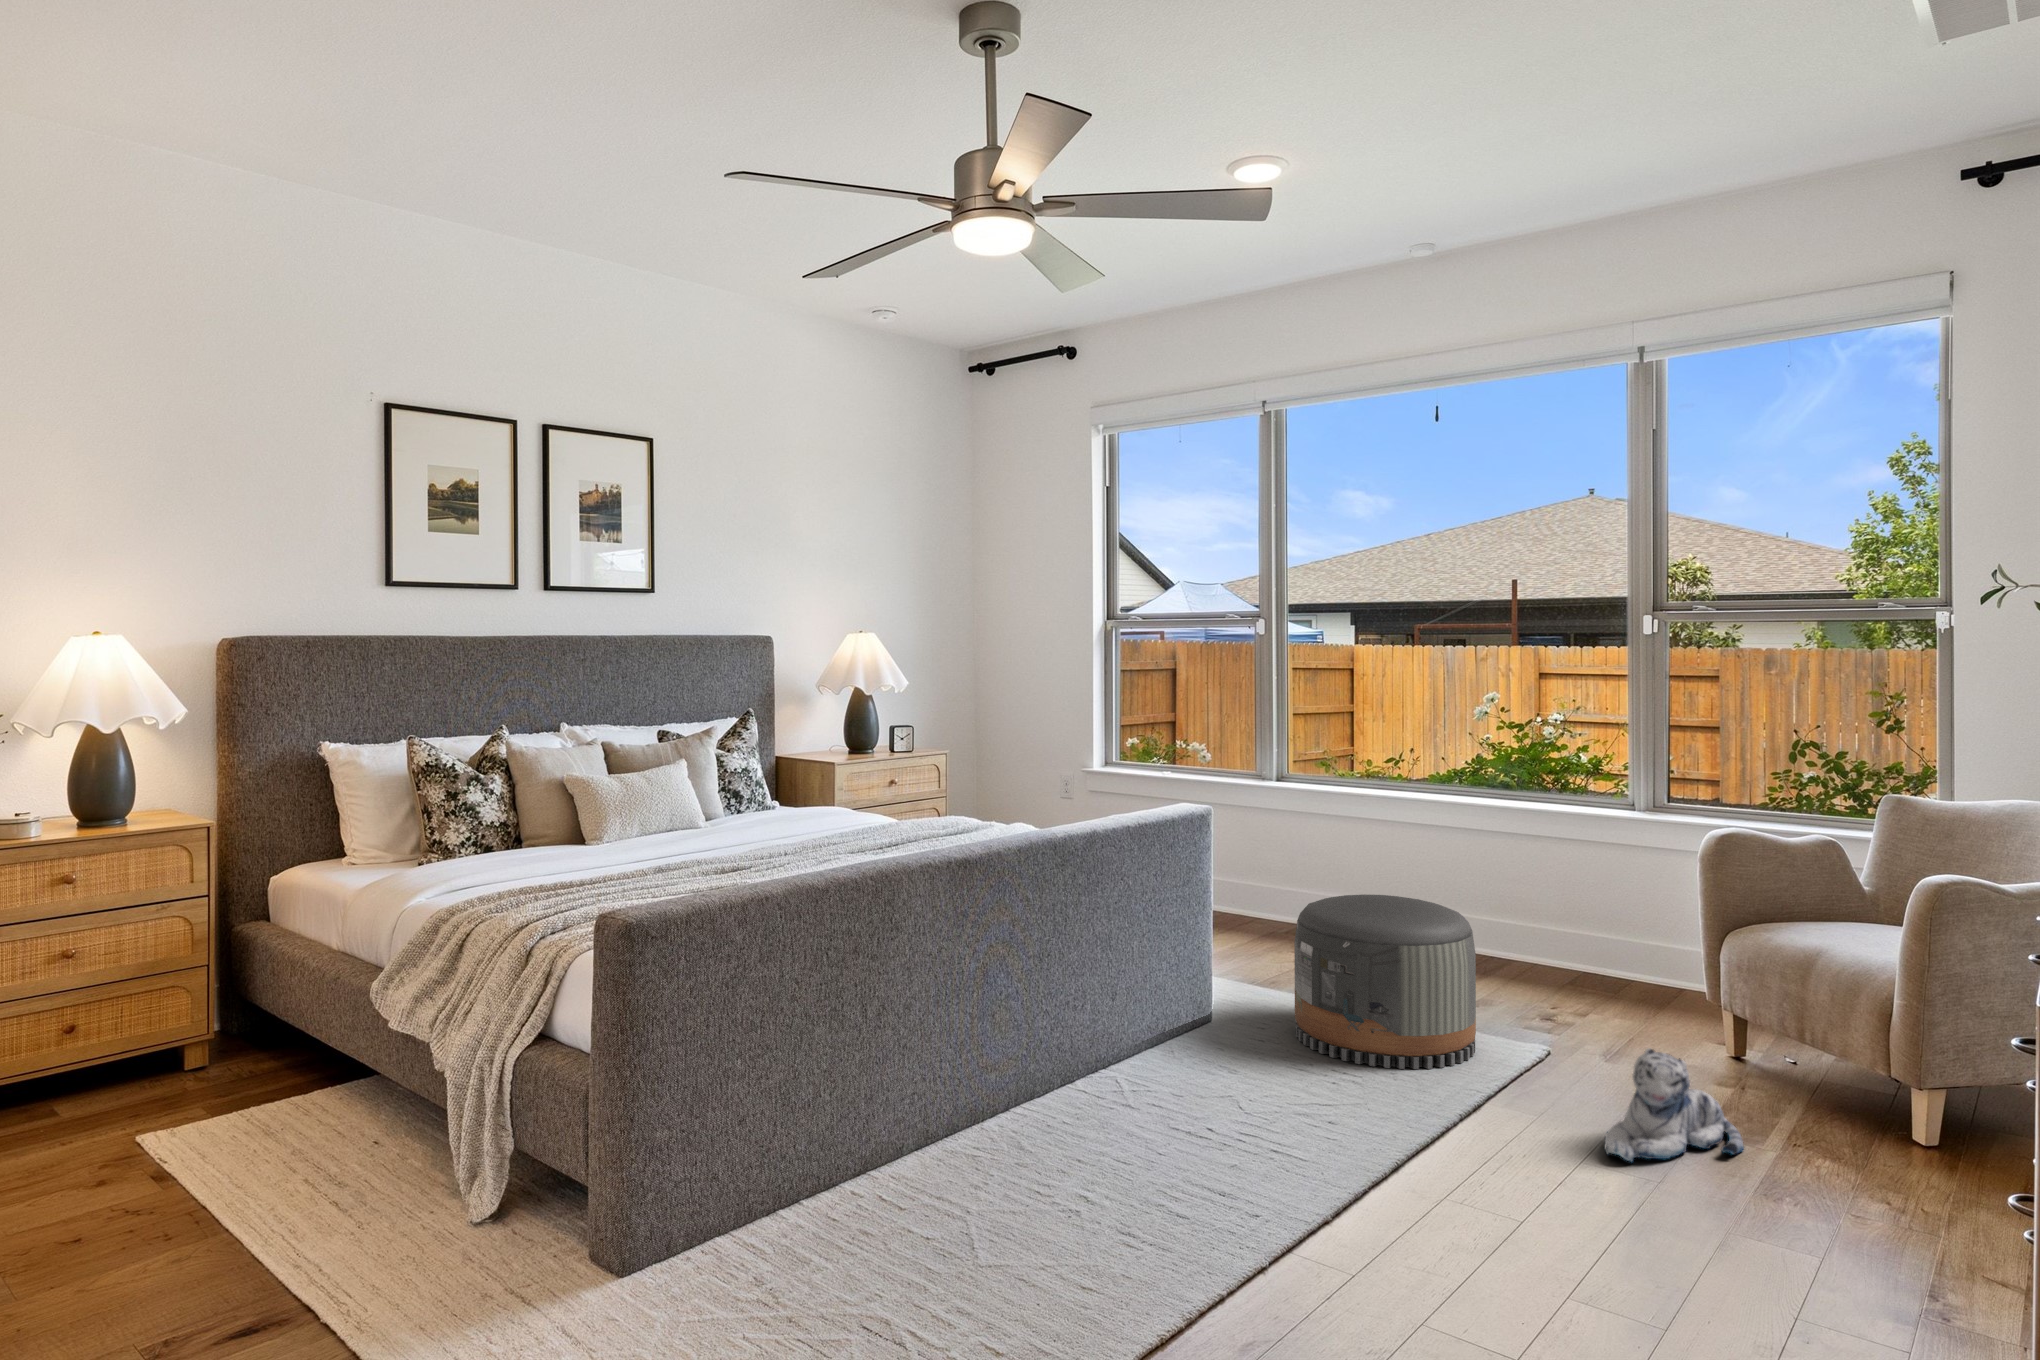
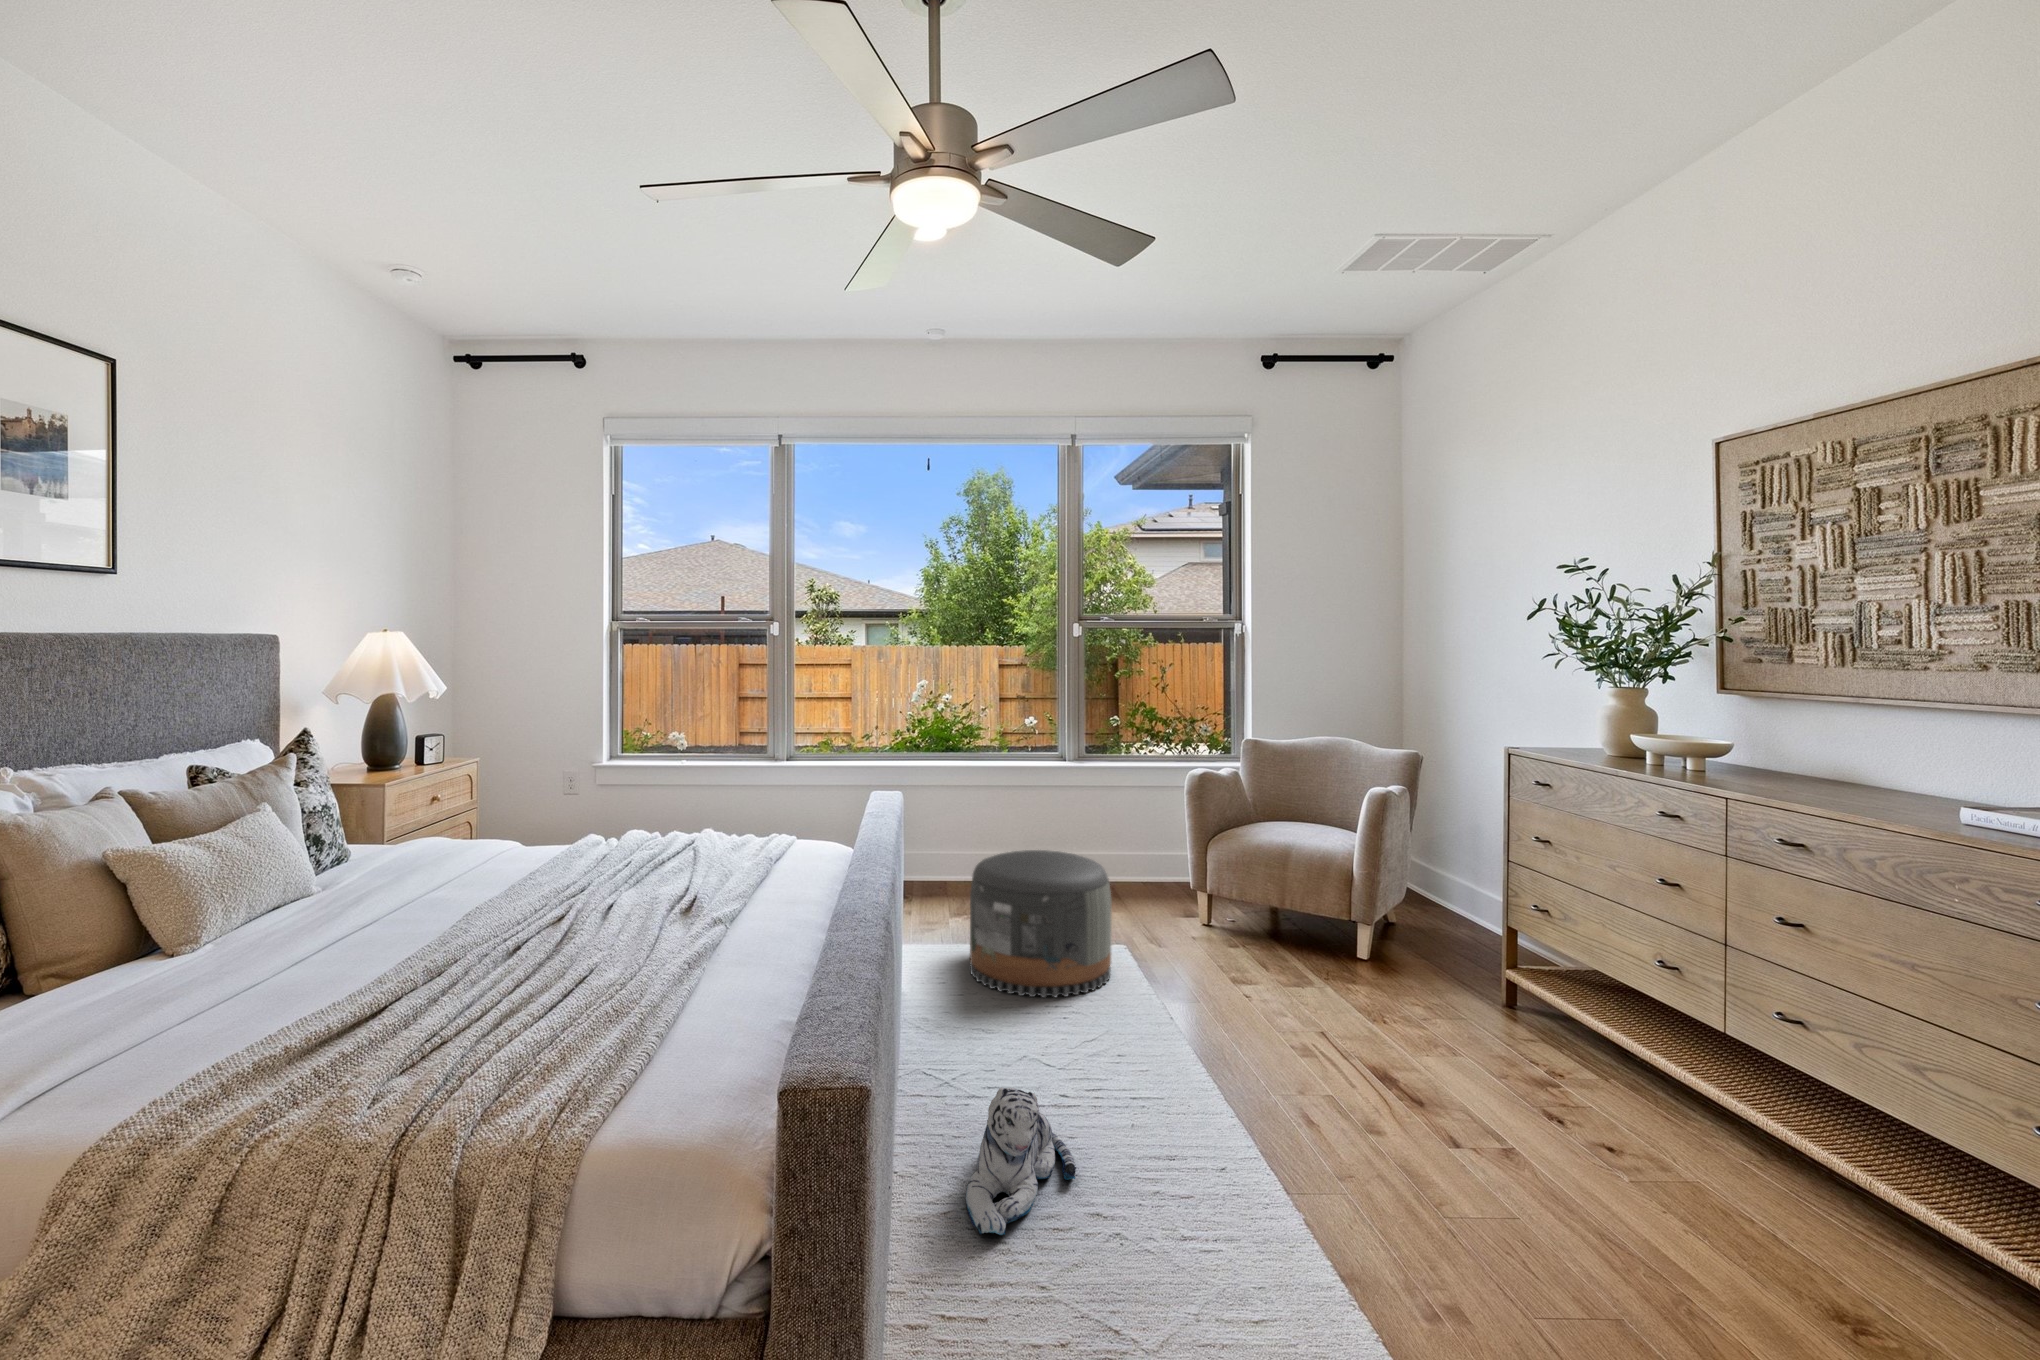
plush toy: present [1605,1048,1744,1162] -> present [965,1088,1076,1235]

